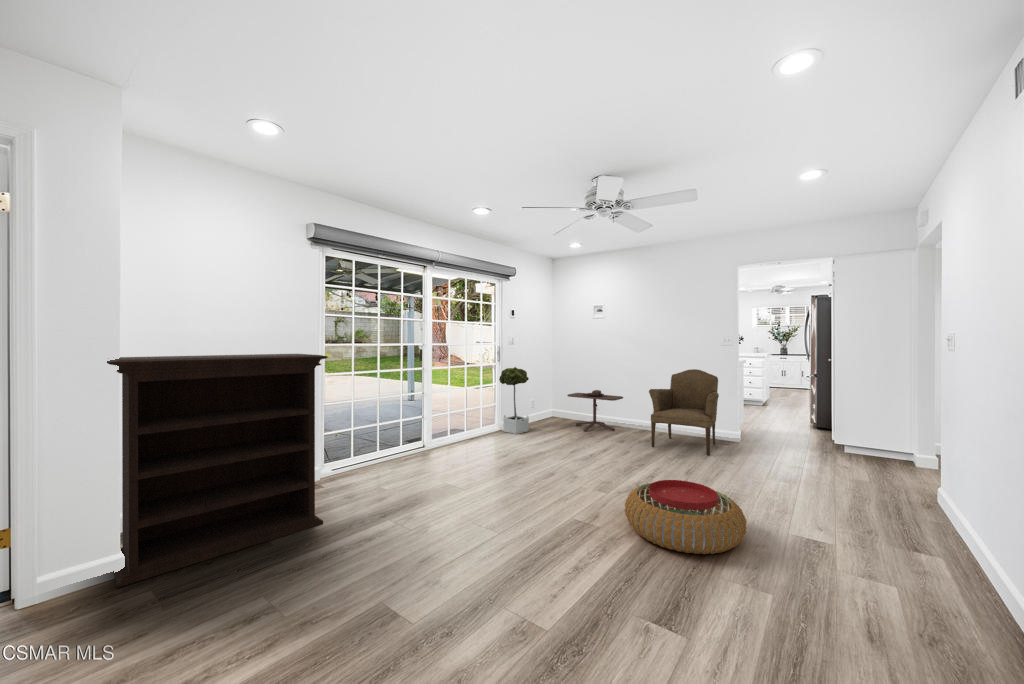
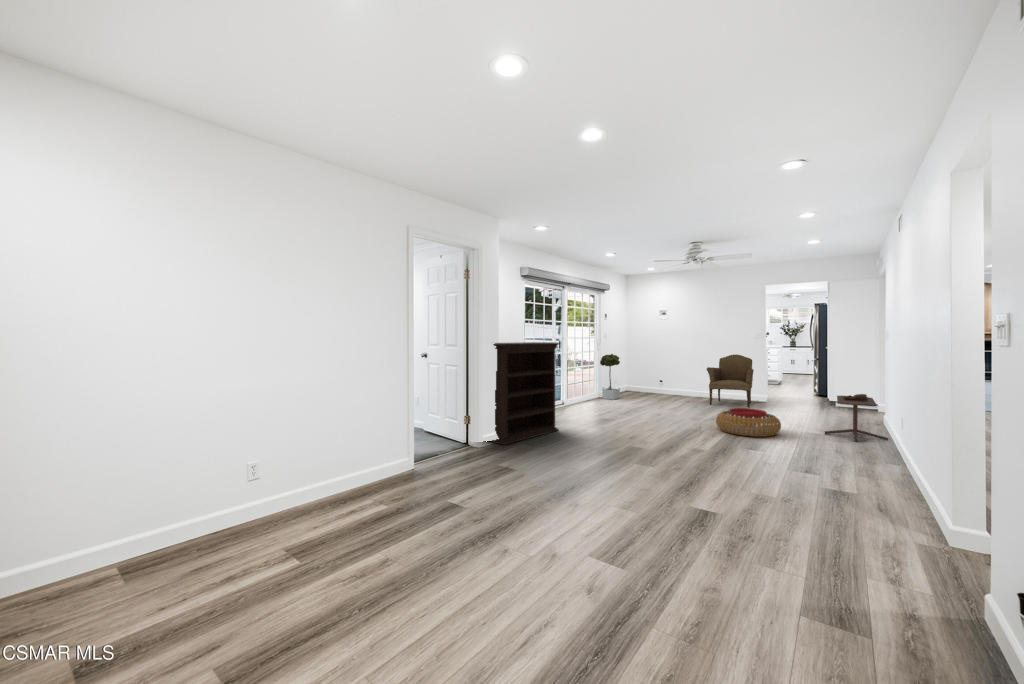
side table: present [567,390,623,431] -> present [825,394,888,442]

